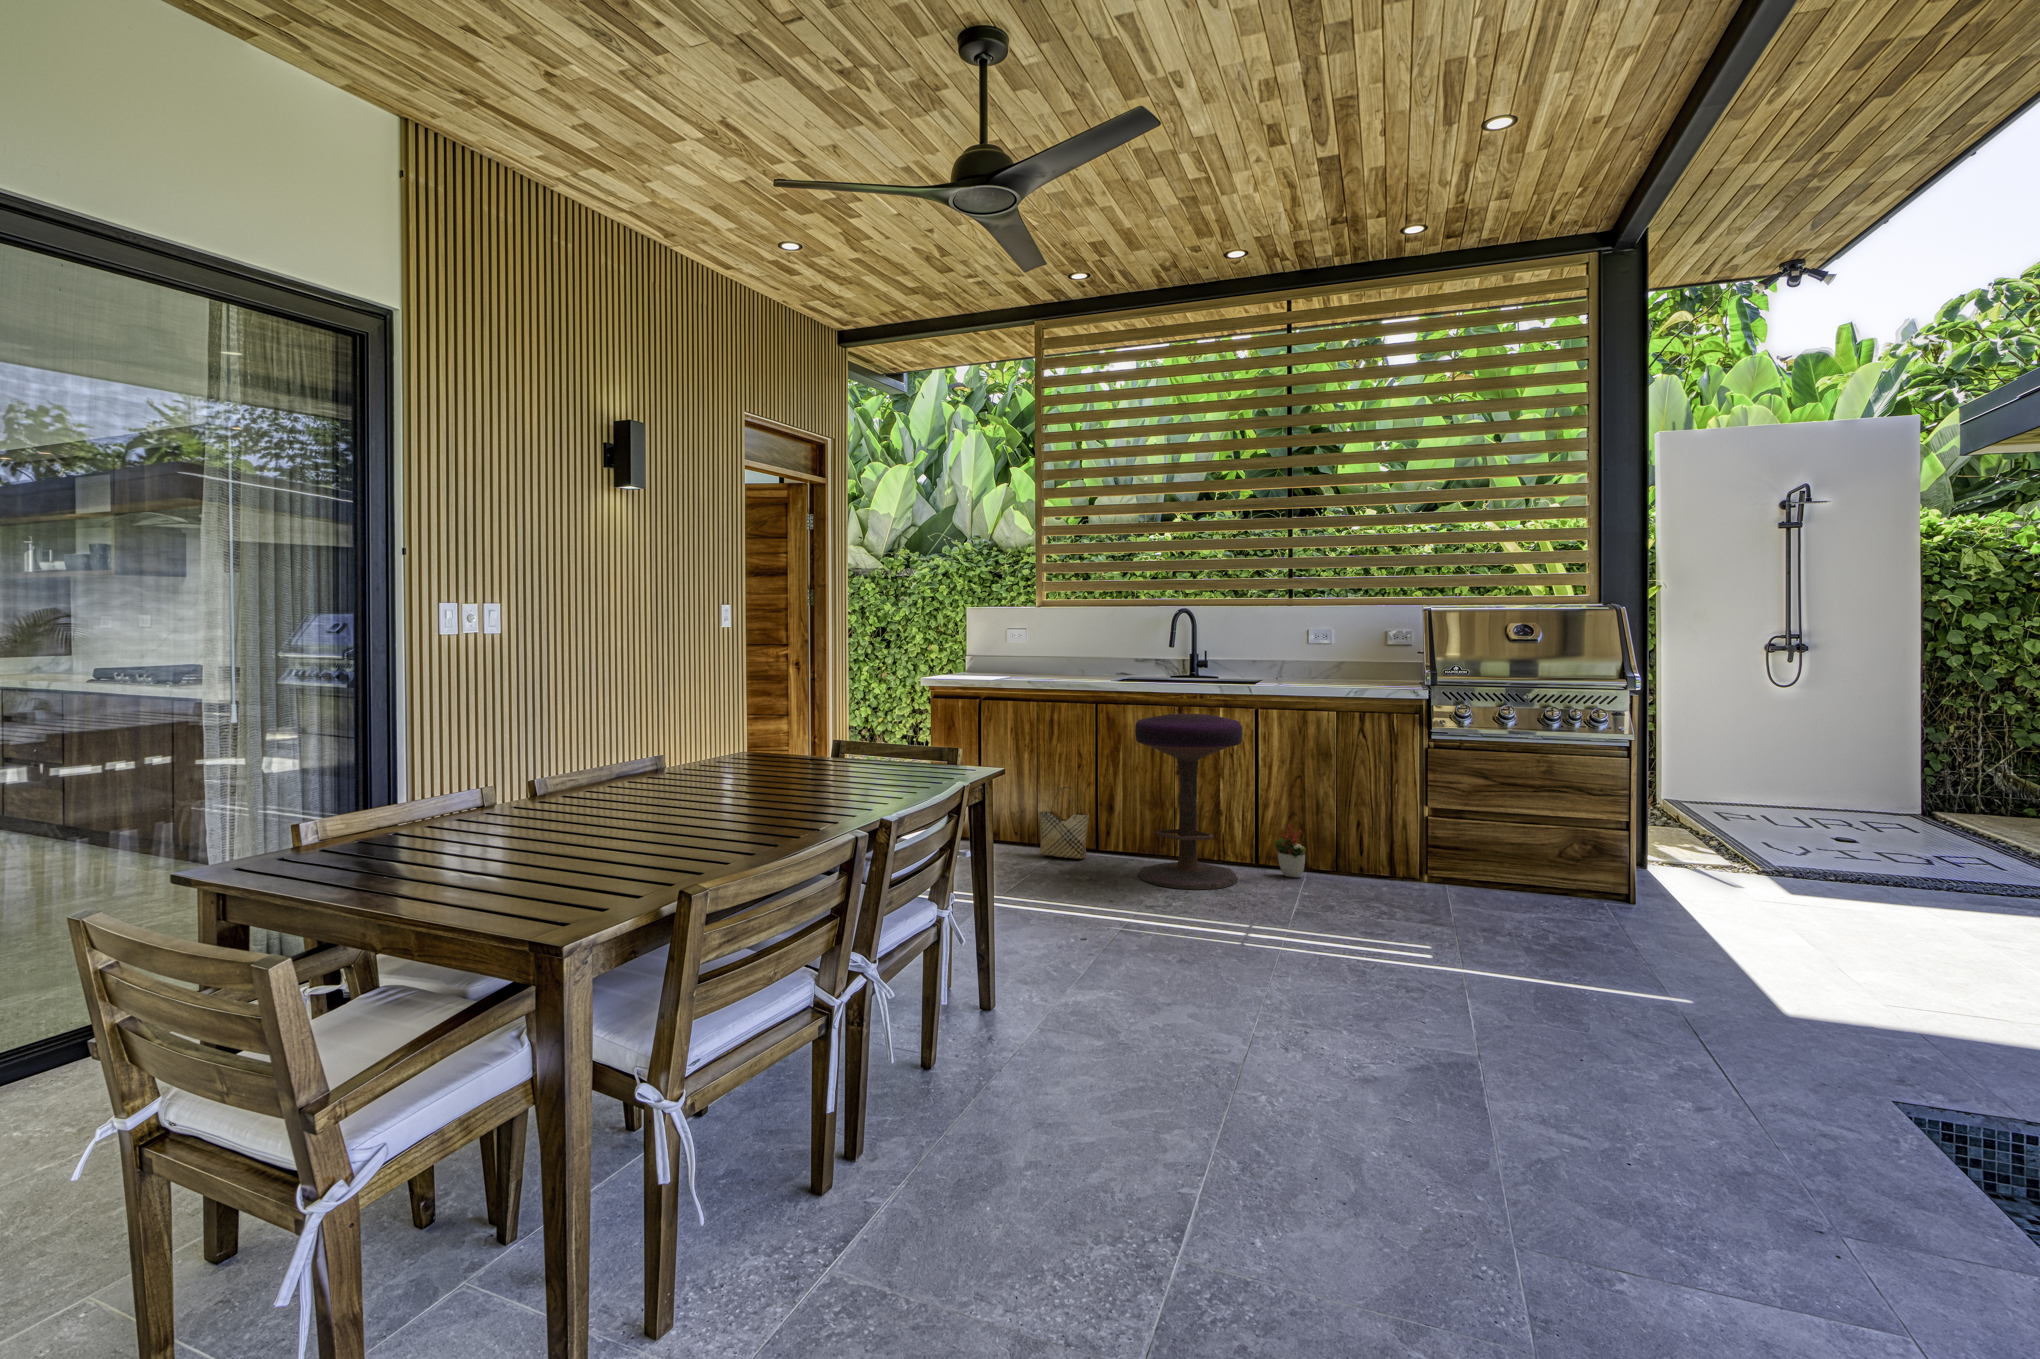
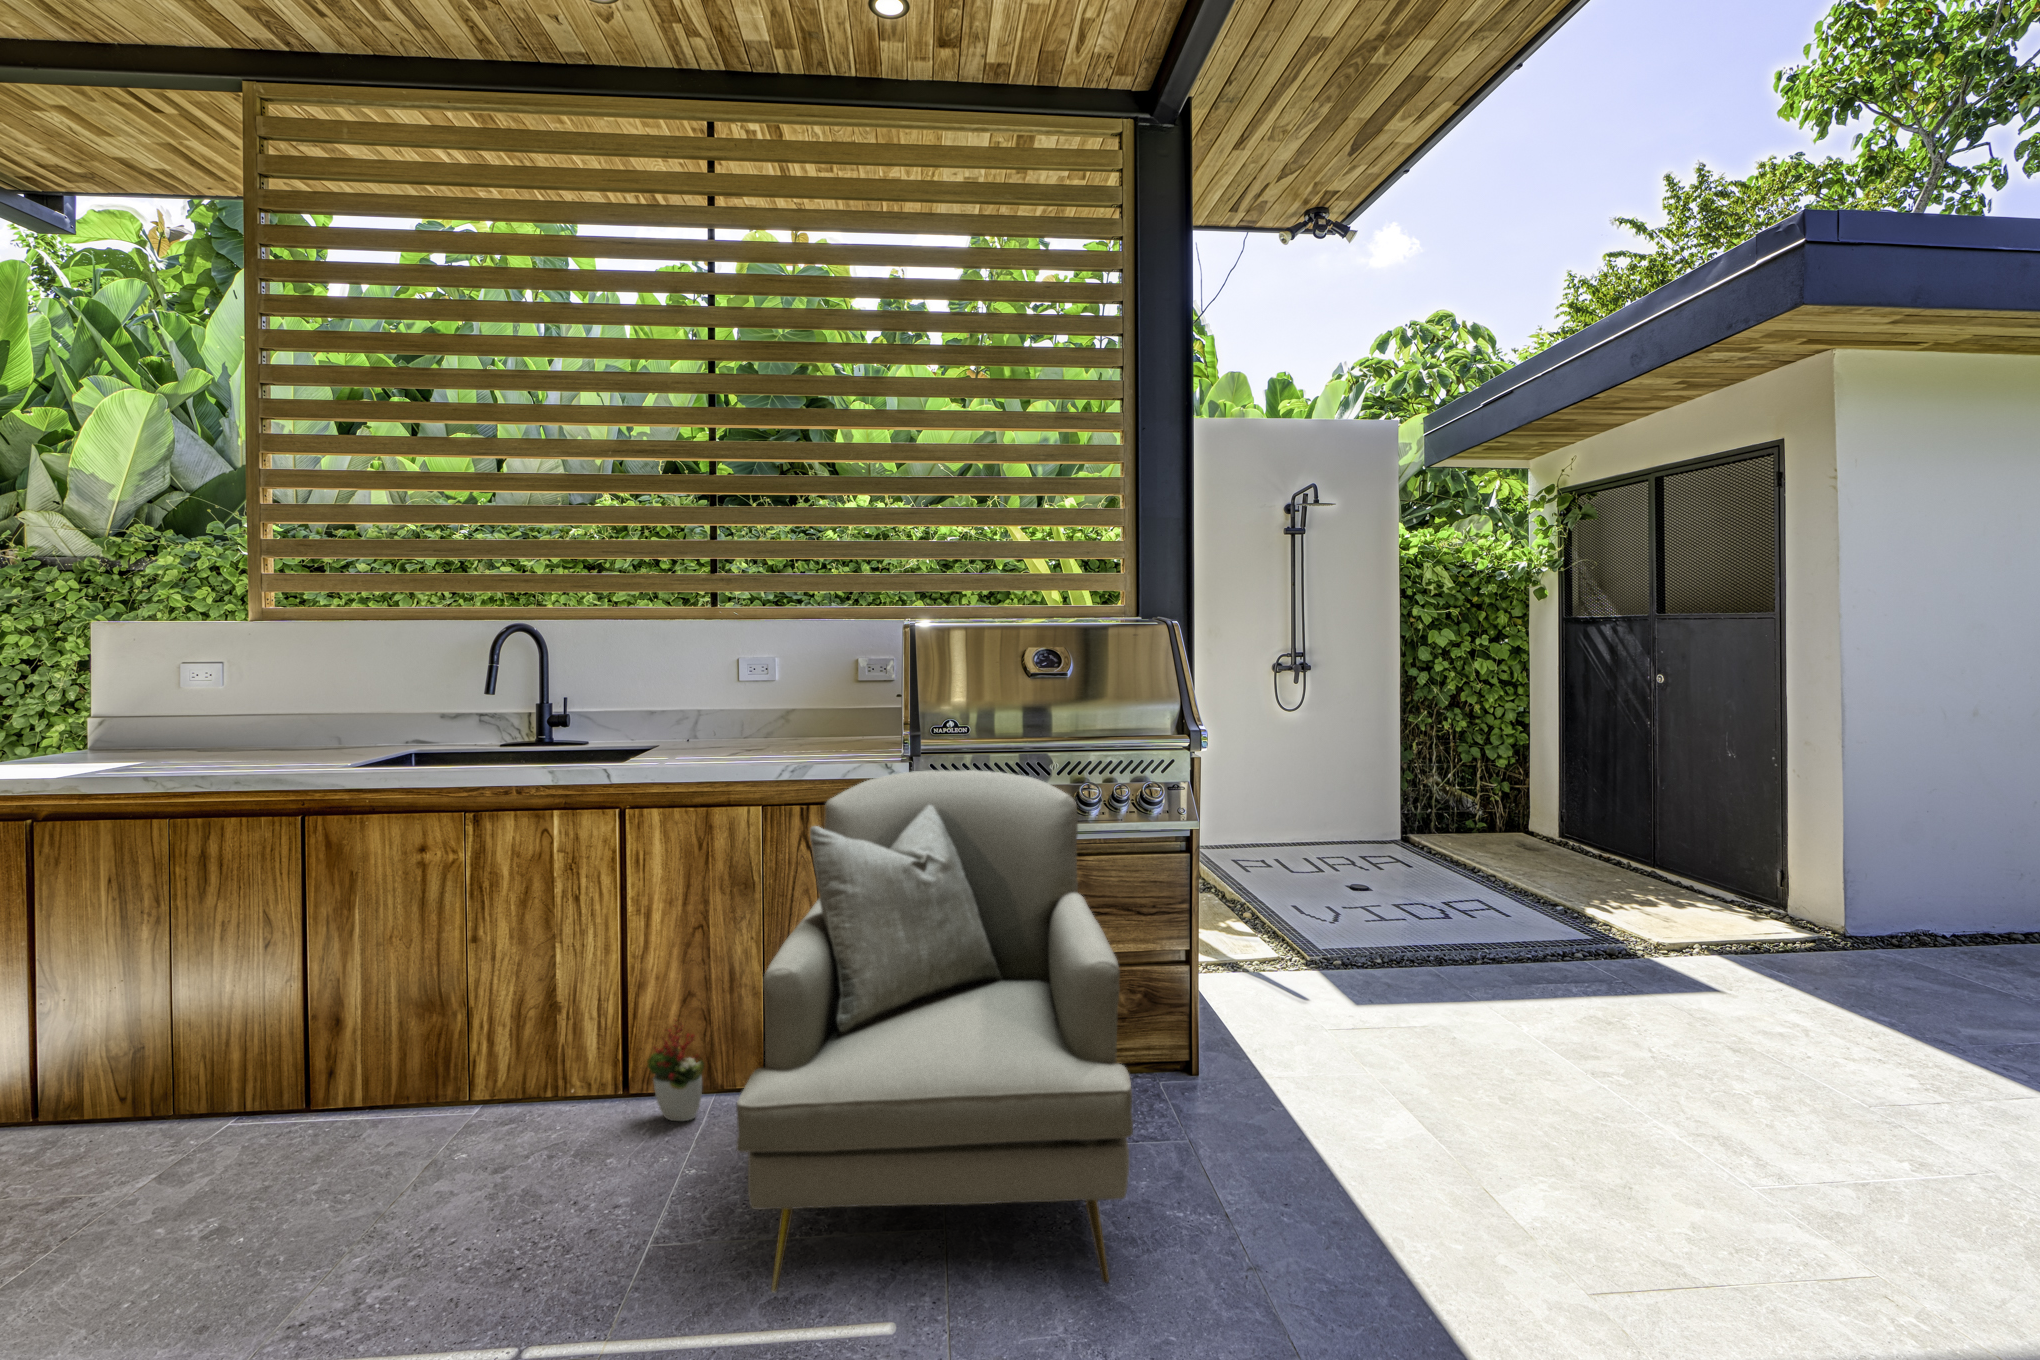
armchair: none [1351,695,1564,944] -> present [736,770,1133,1293]
stool: present [1135,714,1242,890] -> none [315,832,570,1239]
woven basket: present [1039,787,1089,859] -> none [131,992,265,1158]

